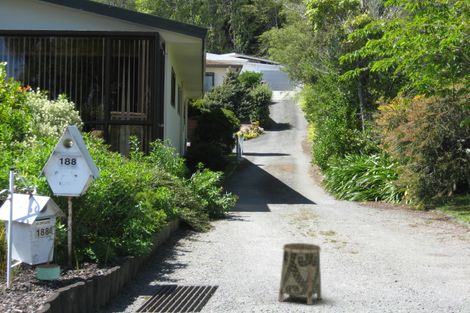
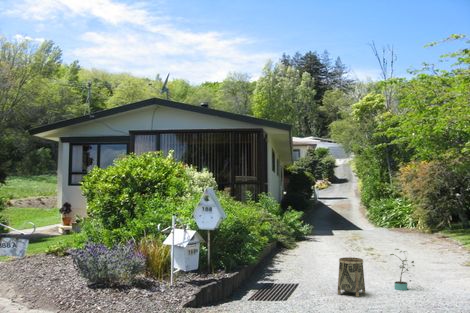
potted plant: present [37,211,70,280] -> present [390,249,414,290]

